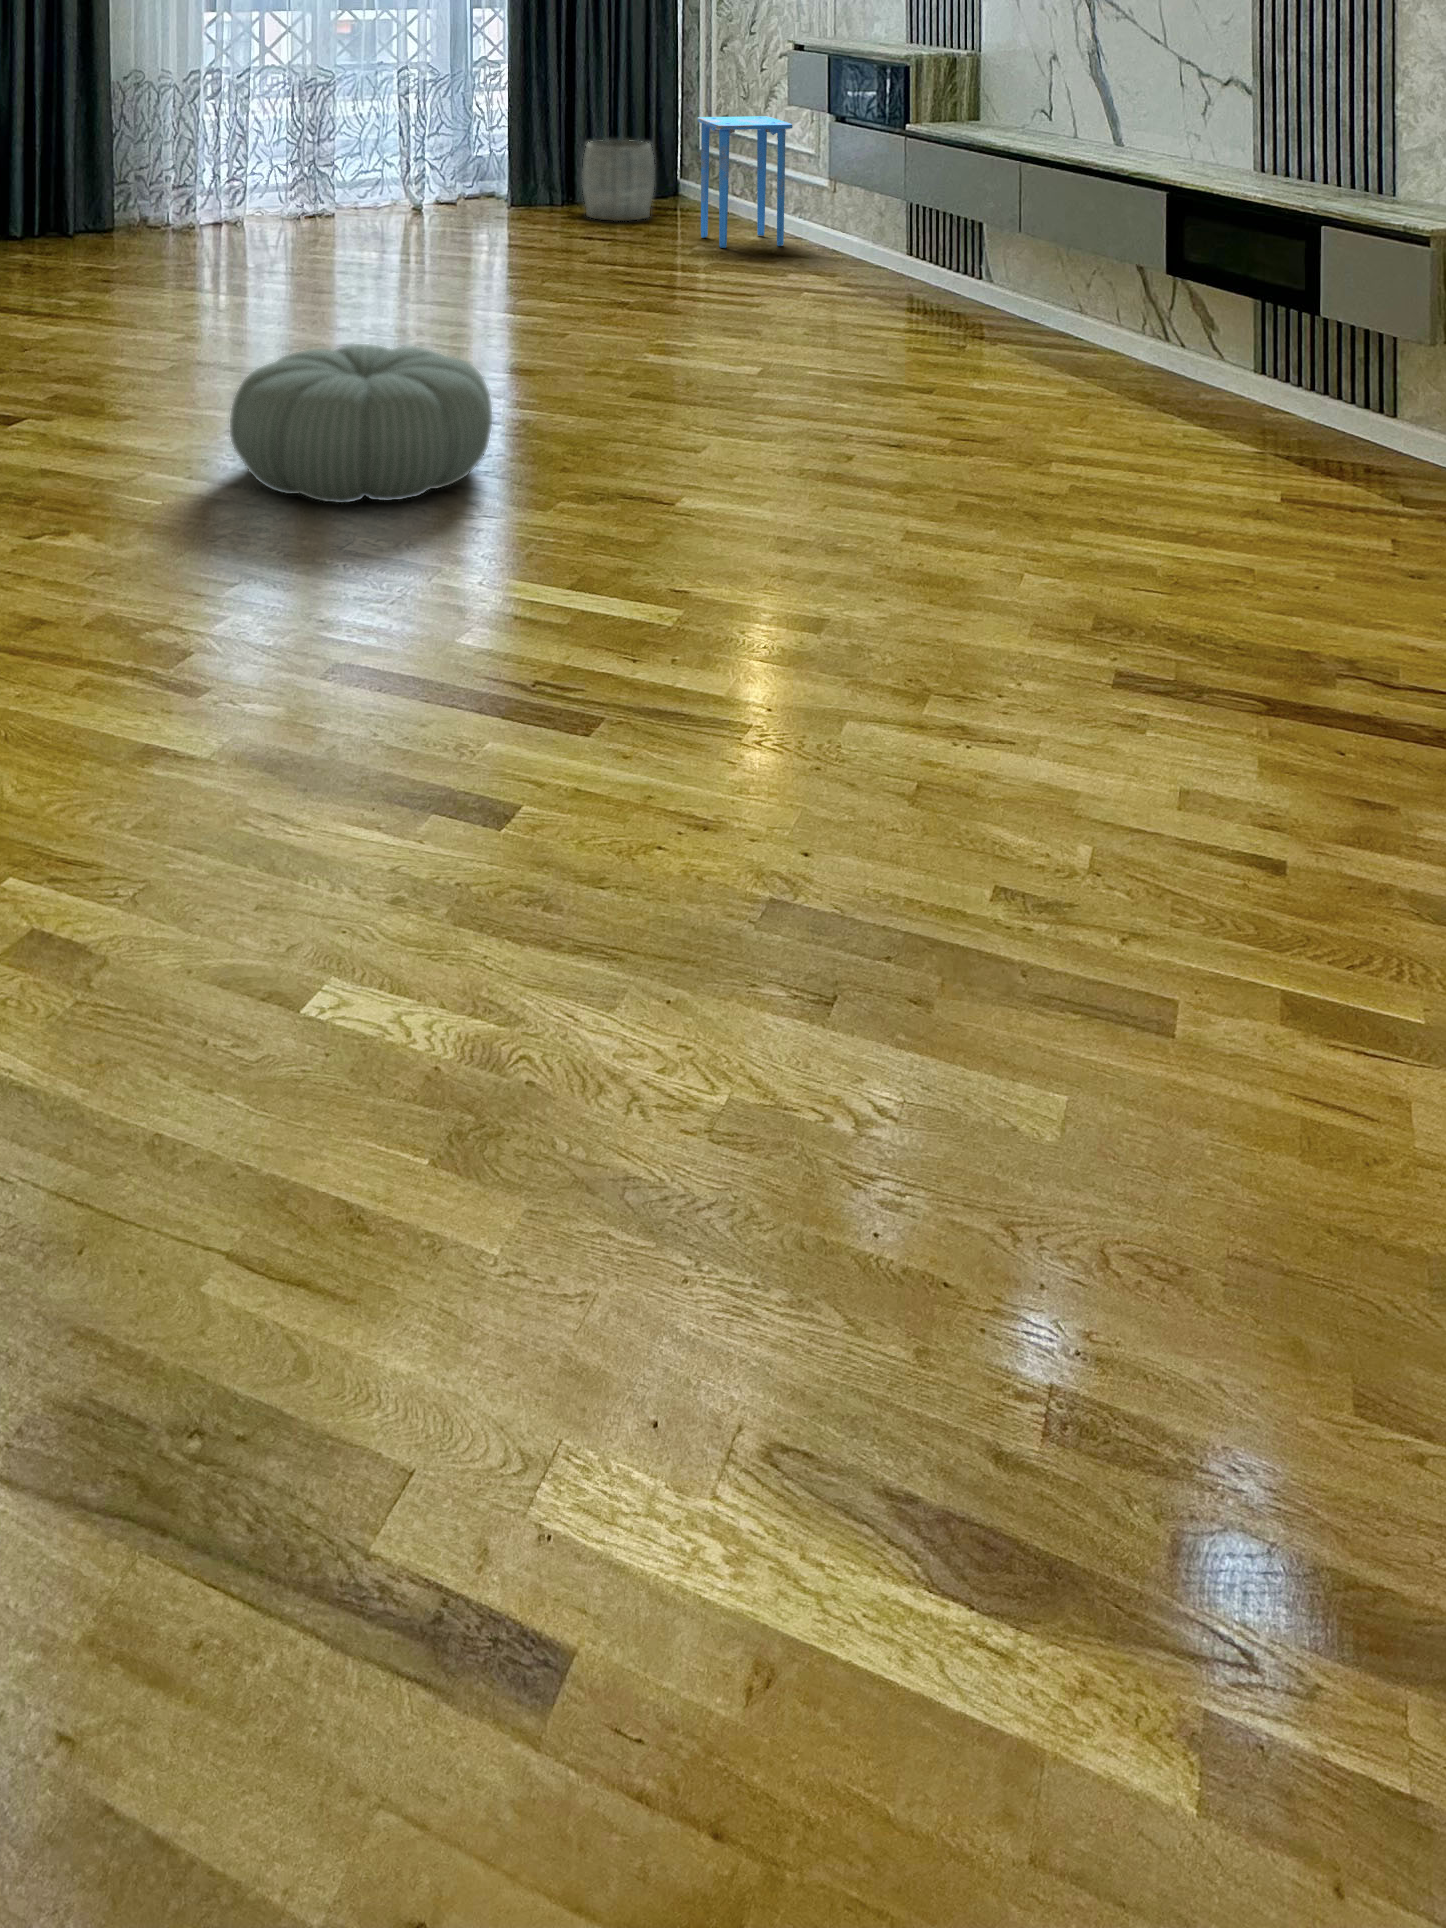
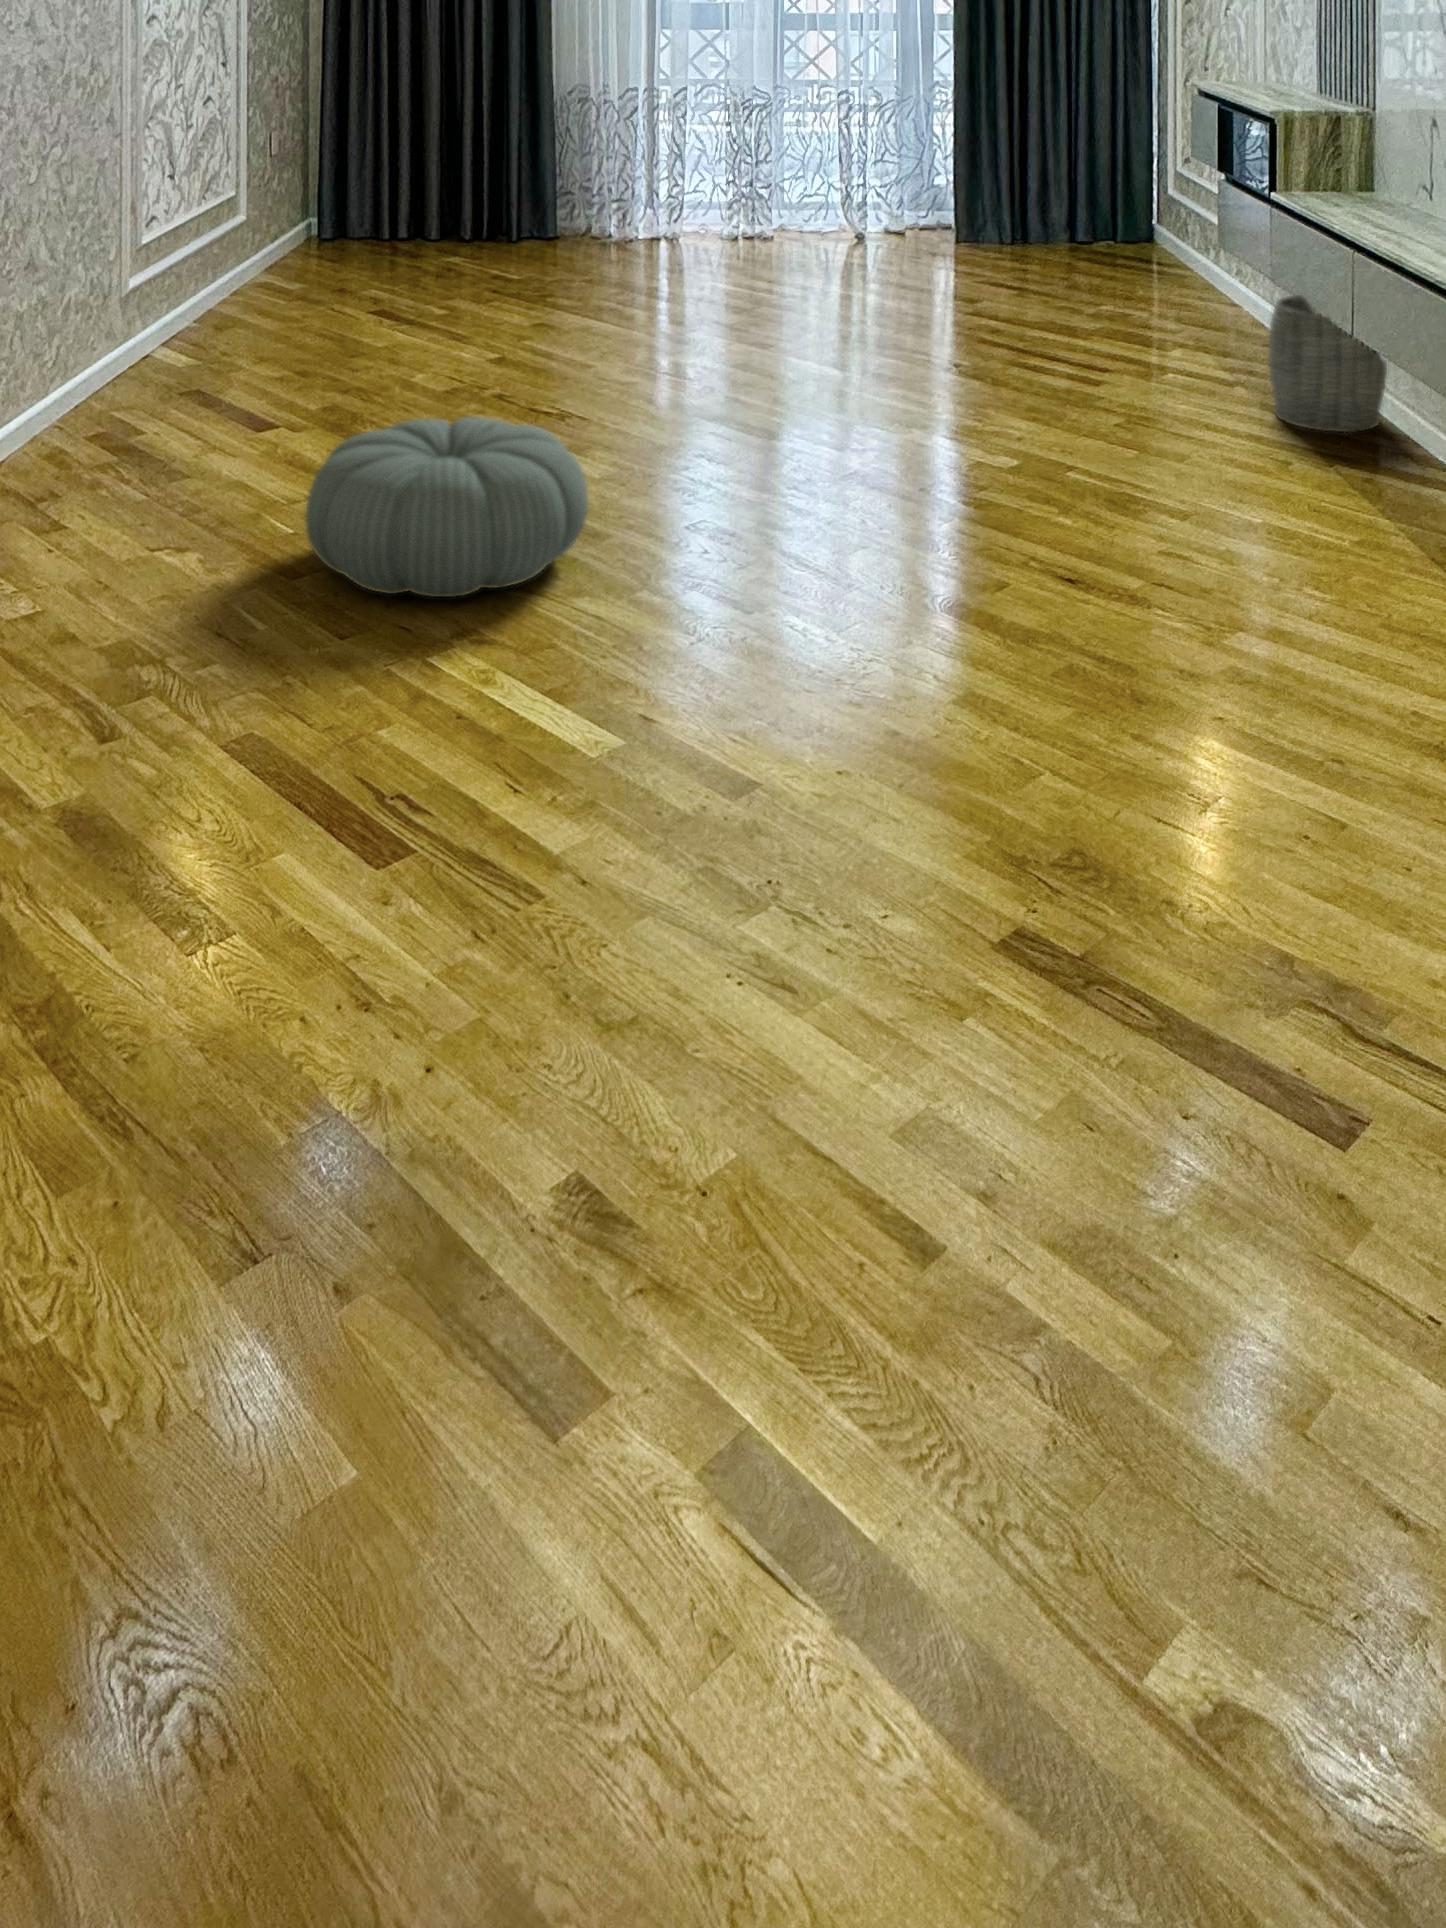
side table: present [697,116,792,248] -> none [1130,159,1227,310]
woven basket: present [582,140,655,221] -> present [1269,295,1387,432]

